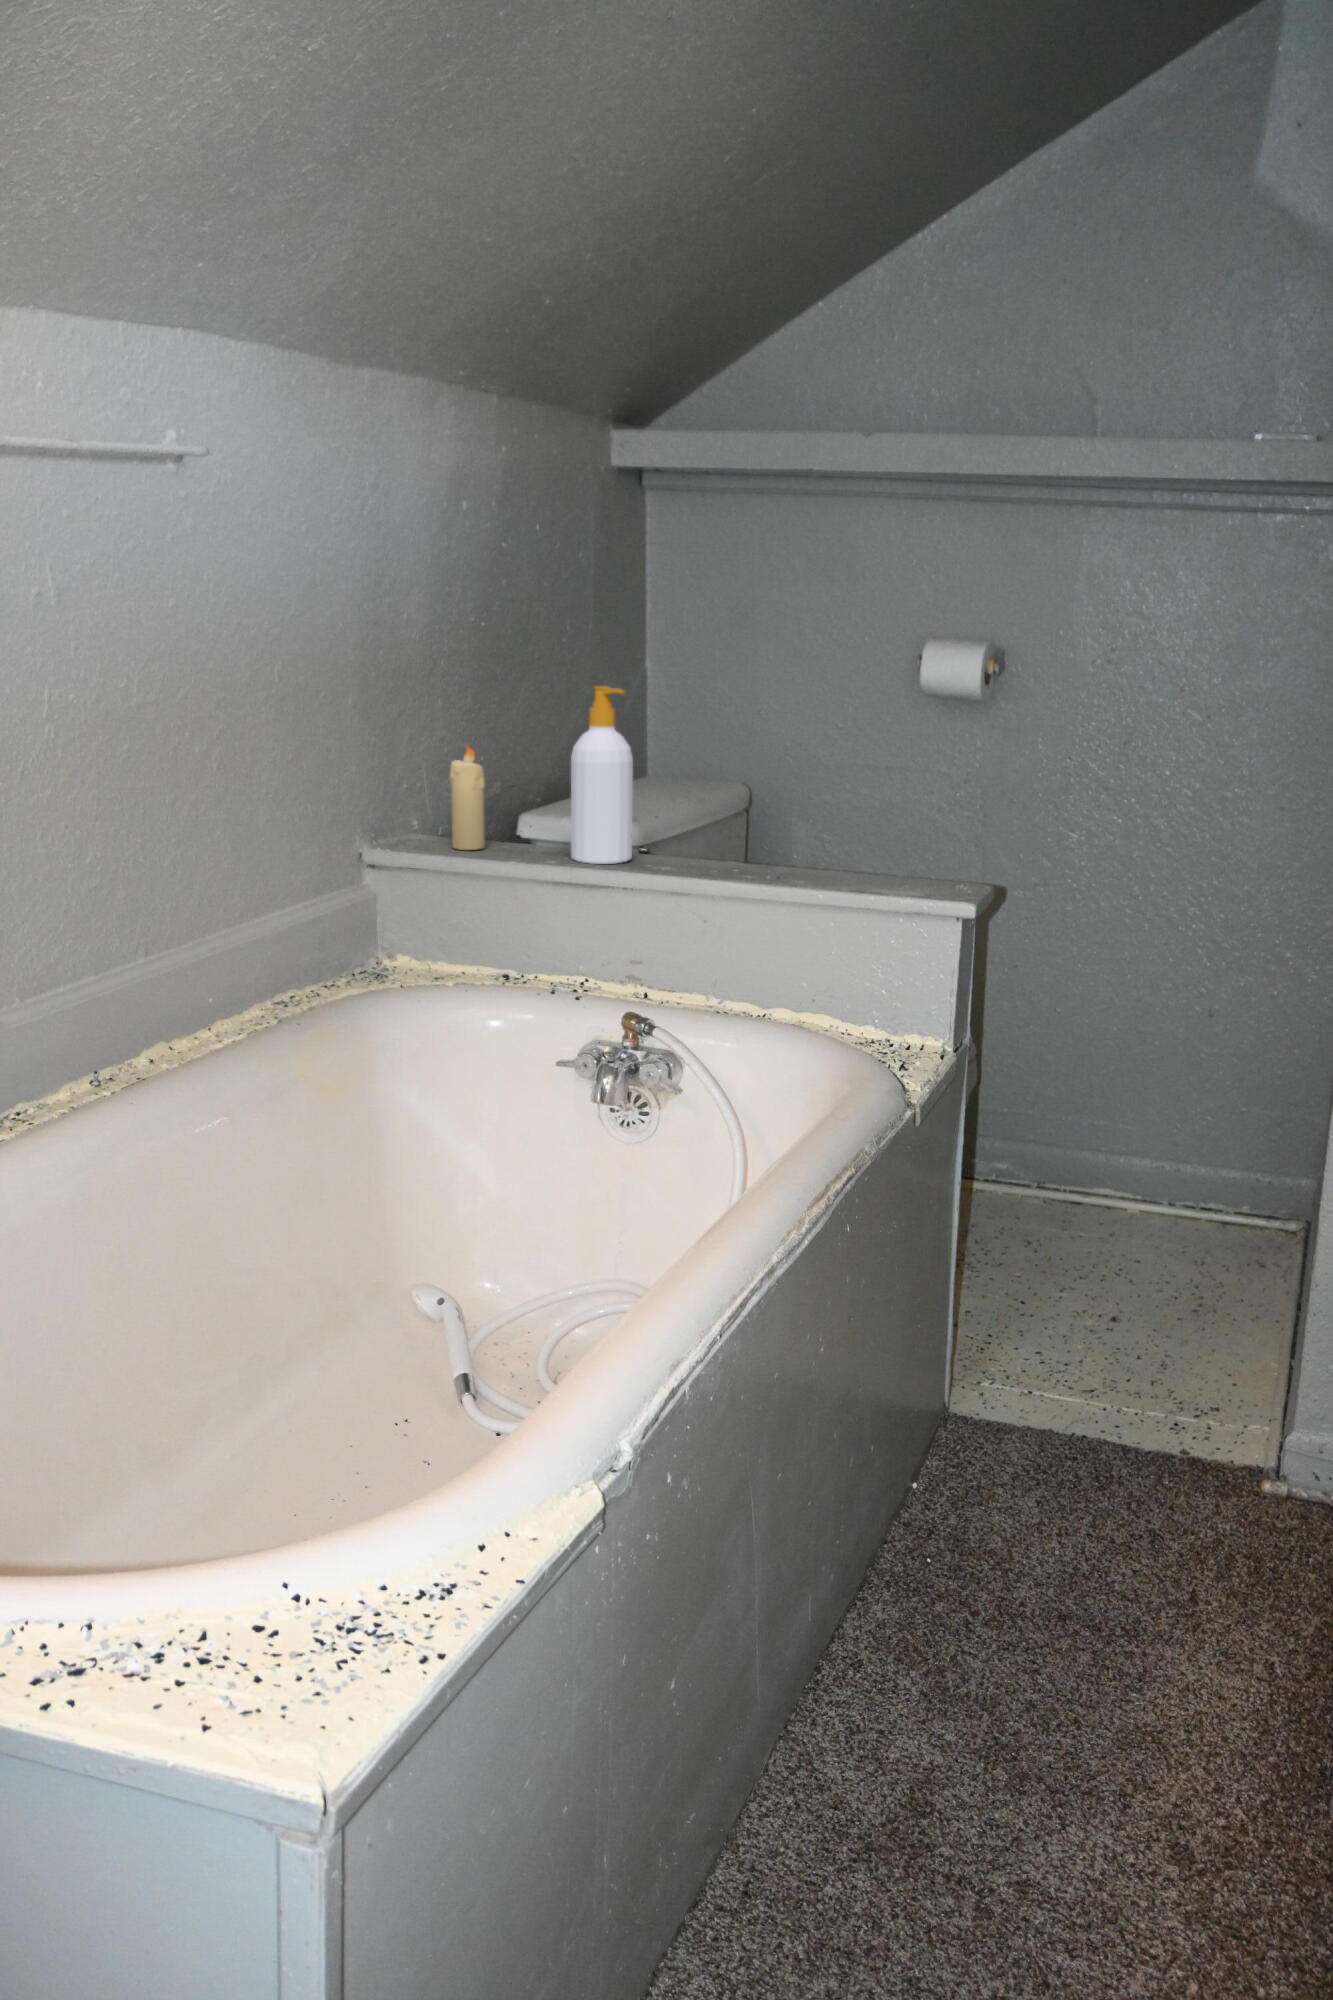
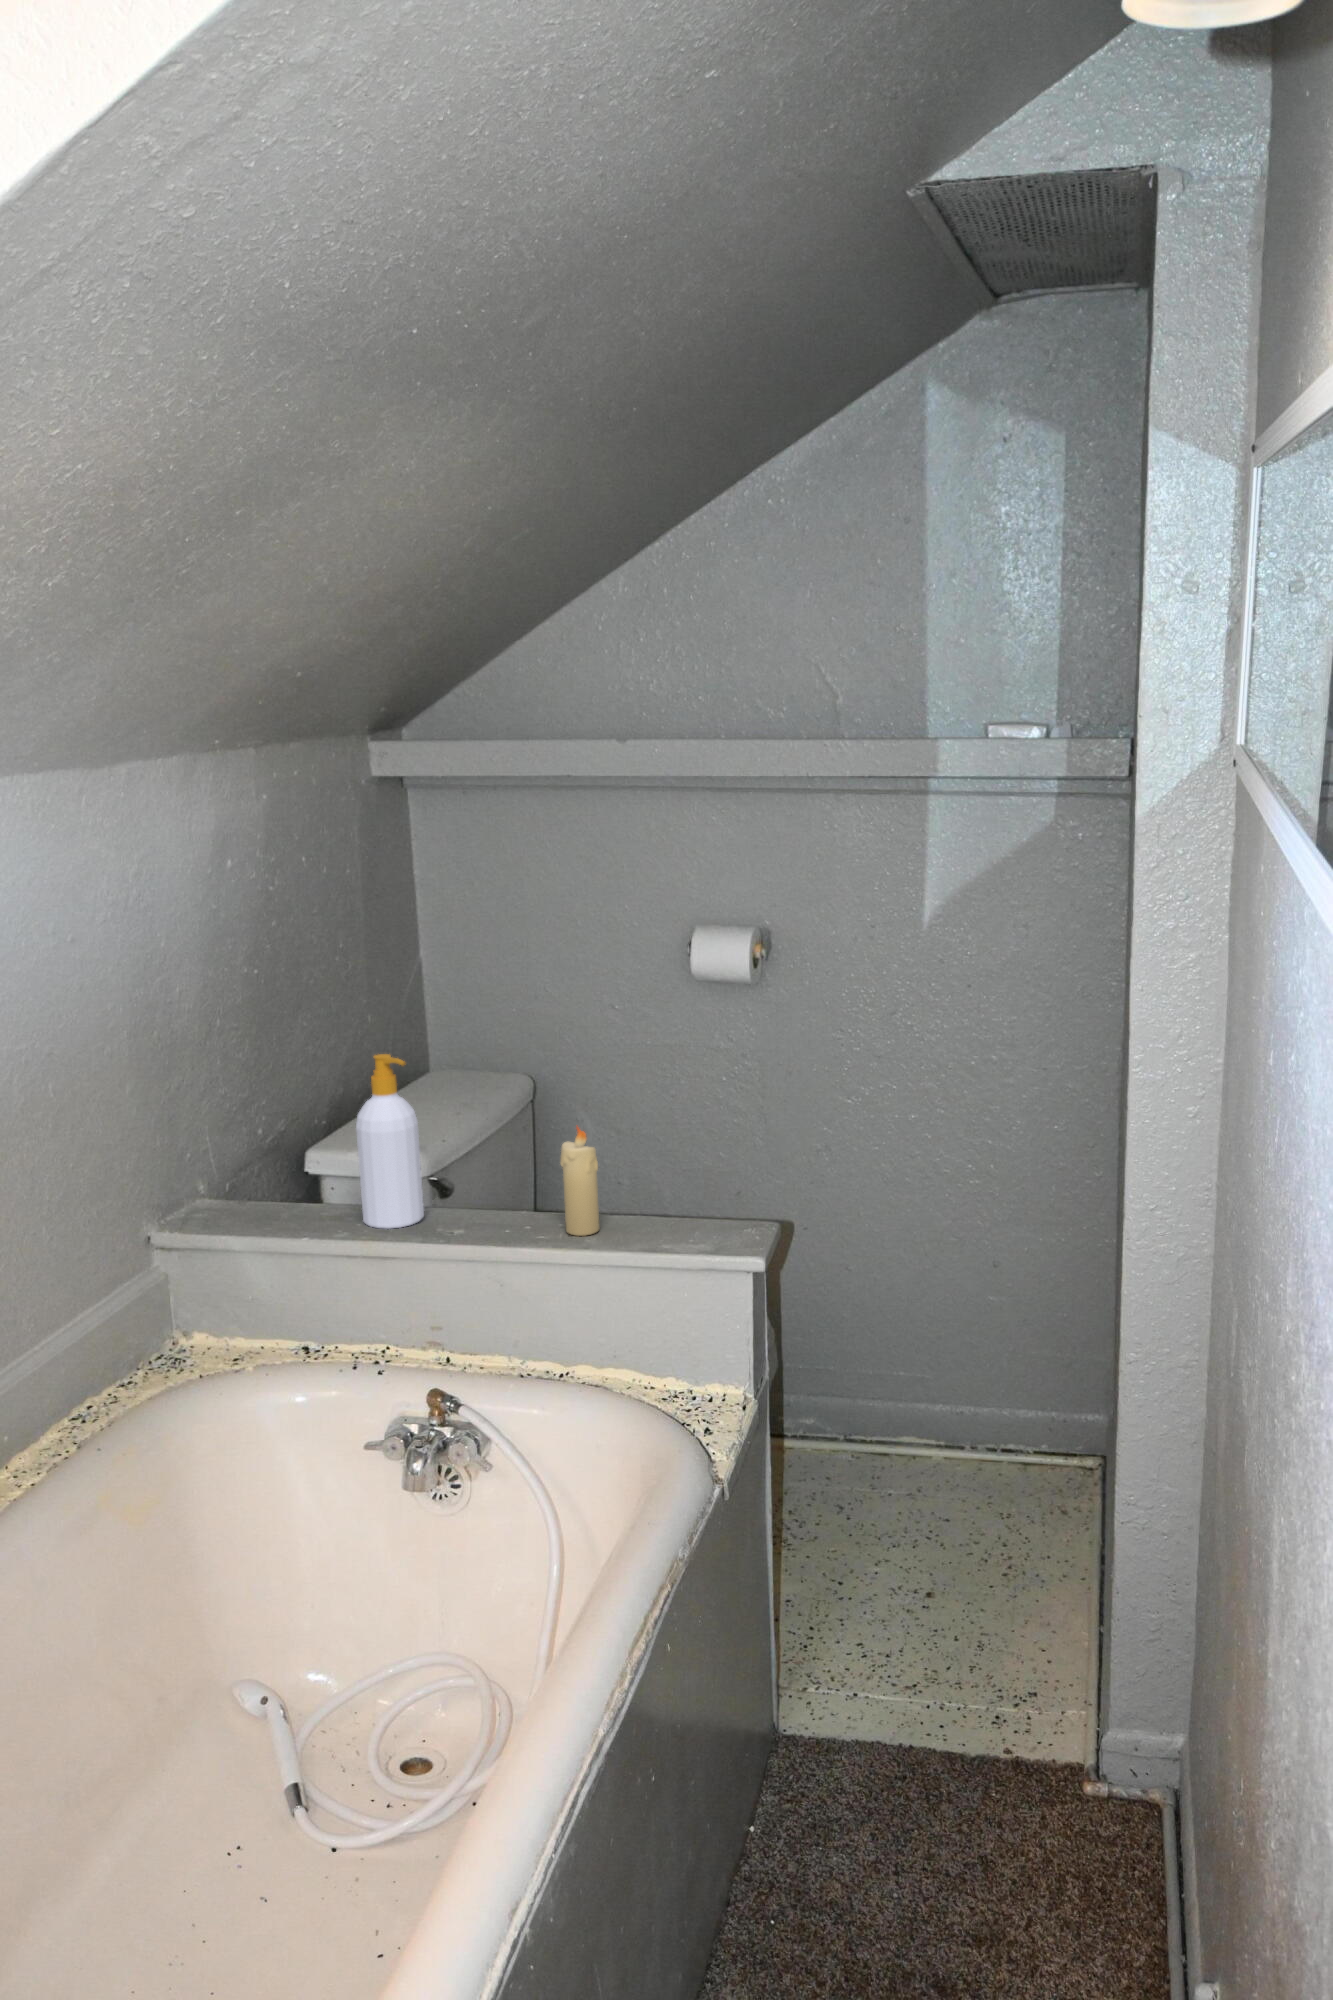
candle: present [450,744,485,850] -> present [561,1127,599,1236]

